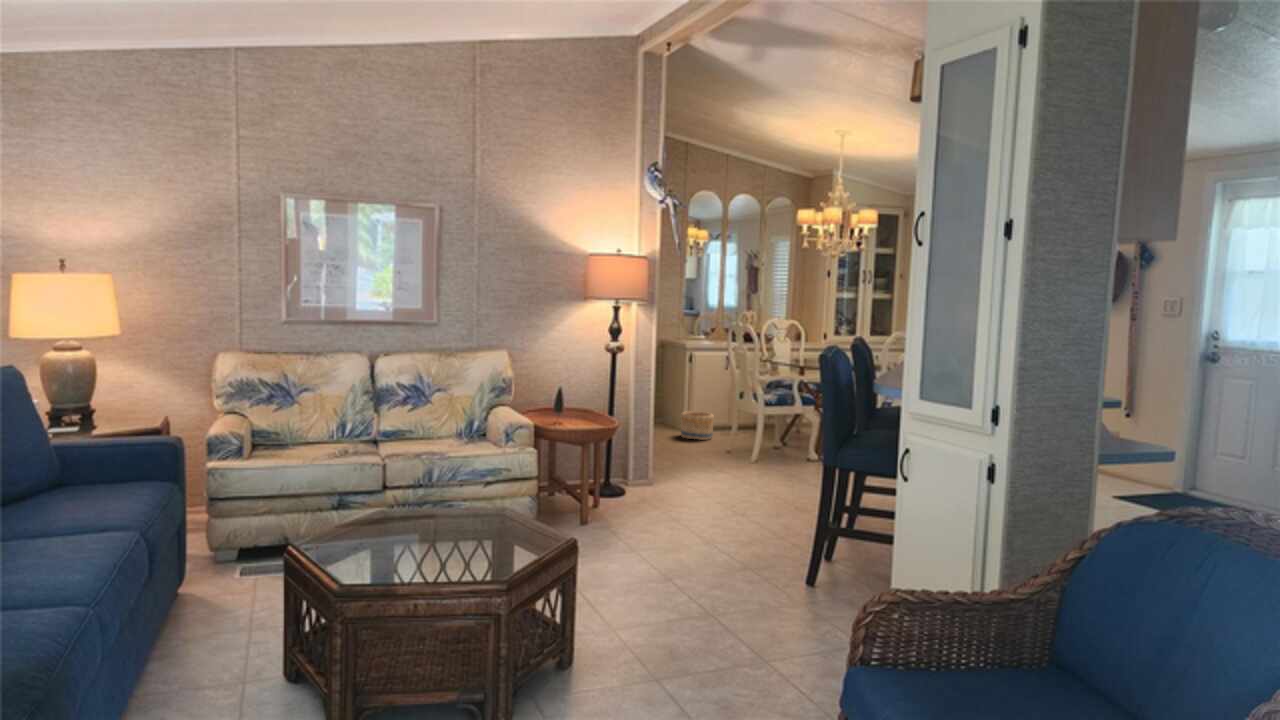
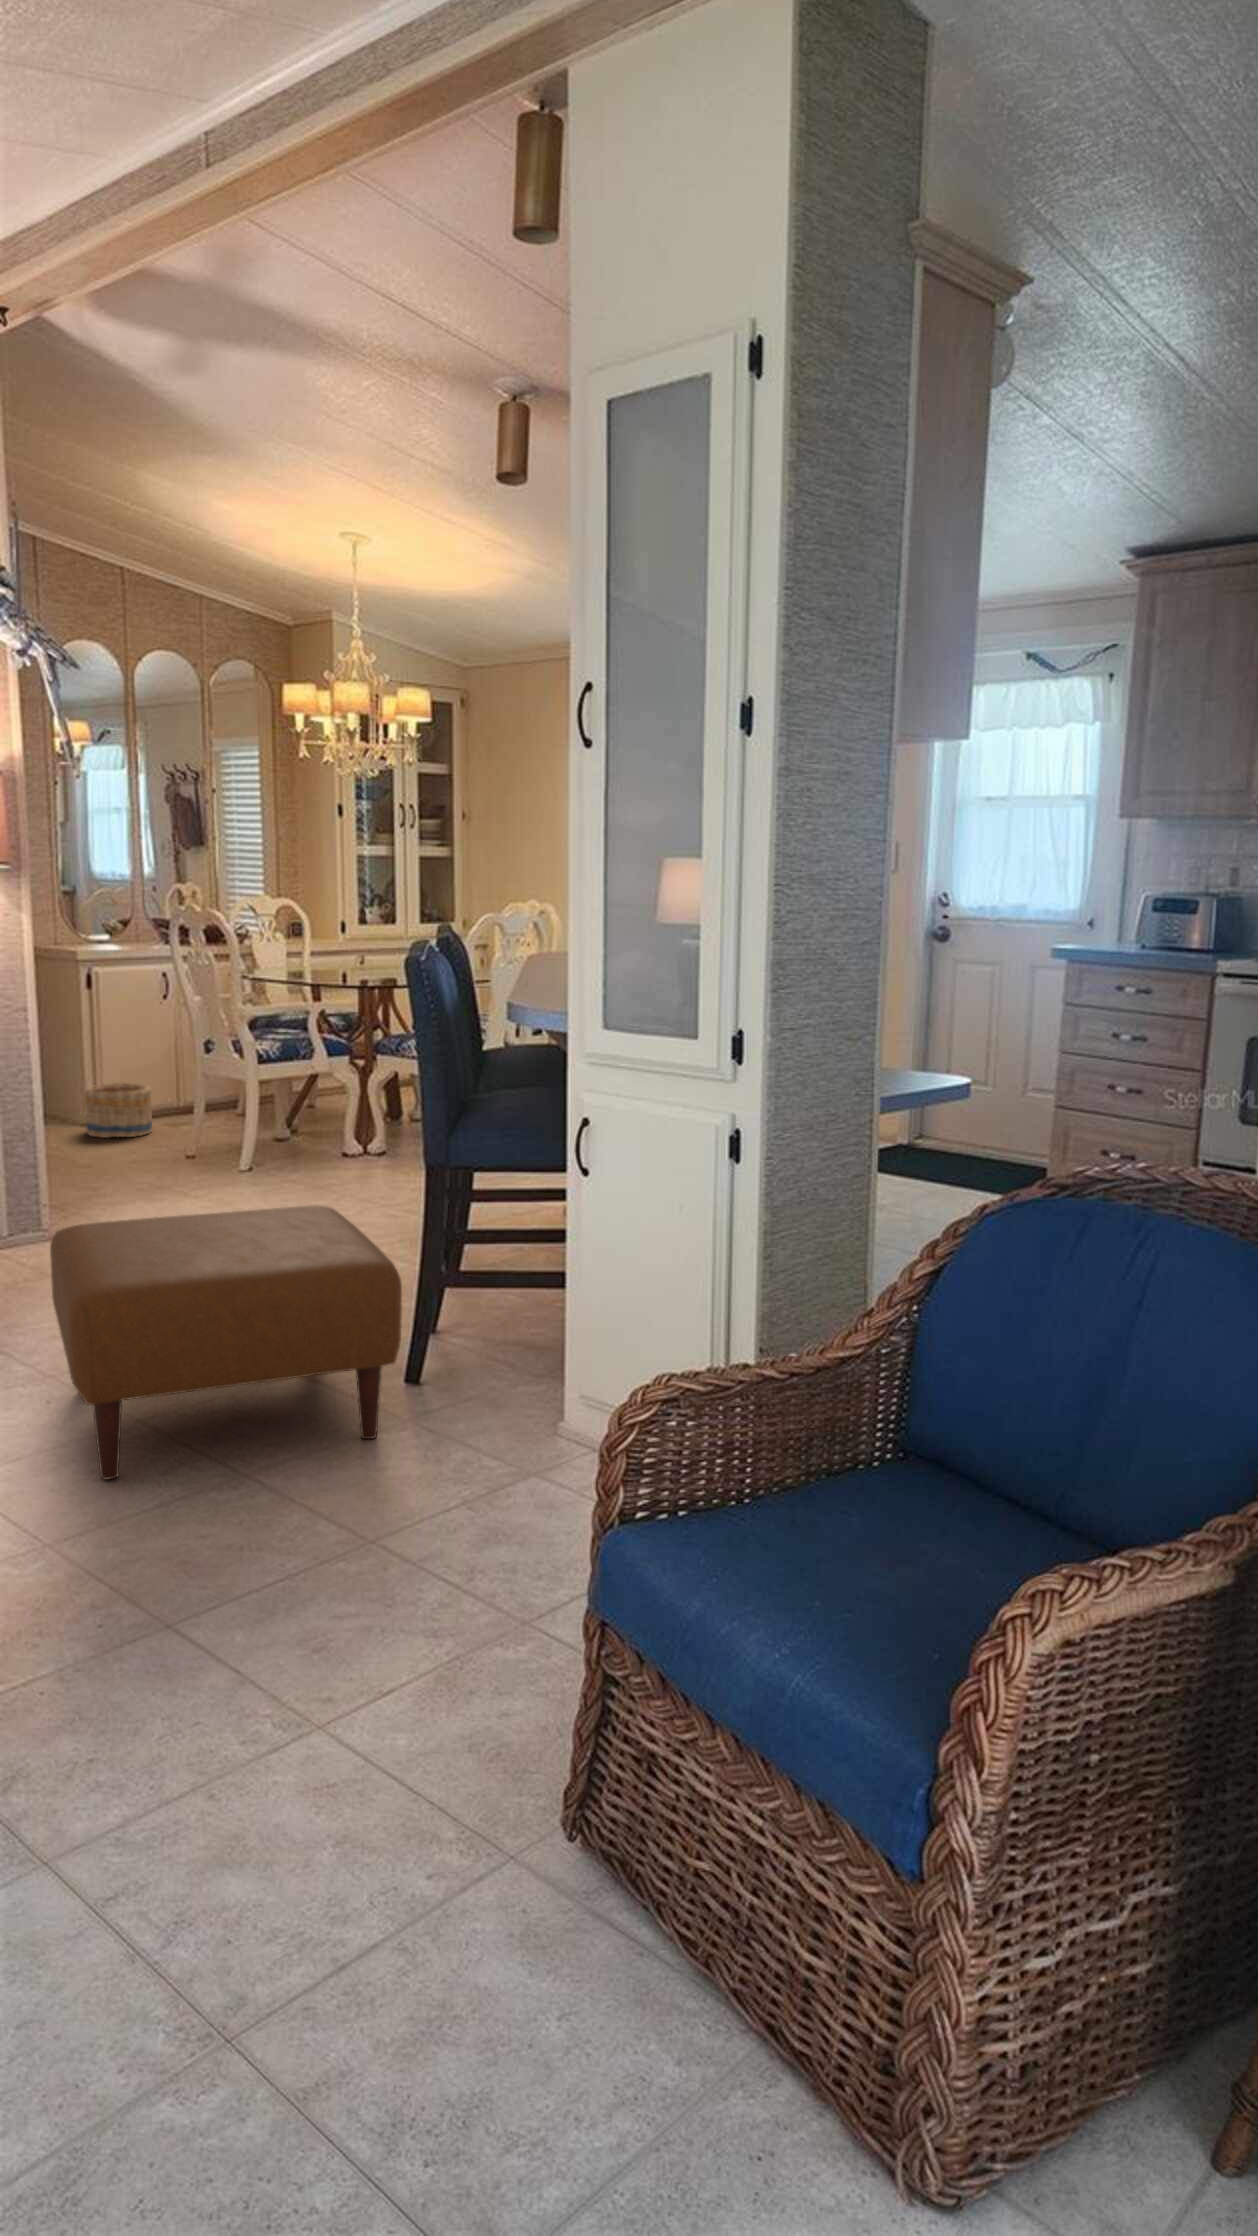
ottoman: none [638,478,804,611] -> present [50,1205,402,1480]

